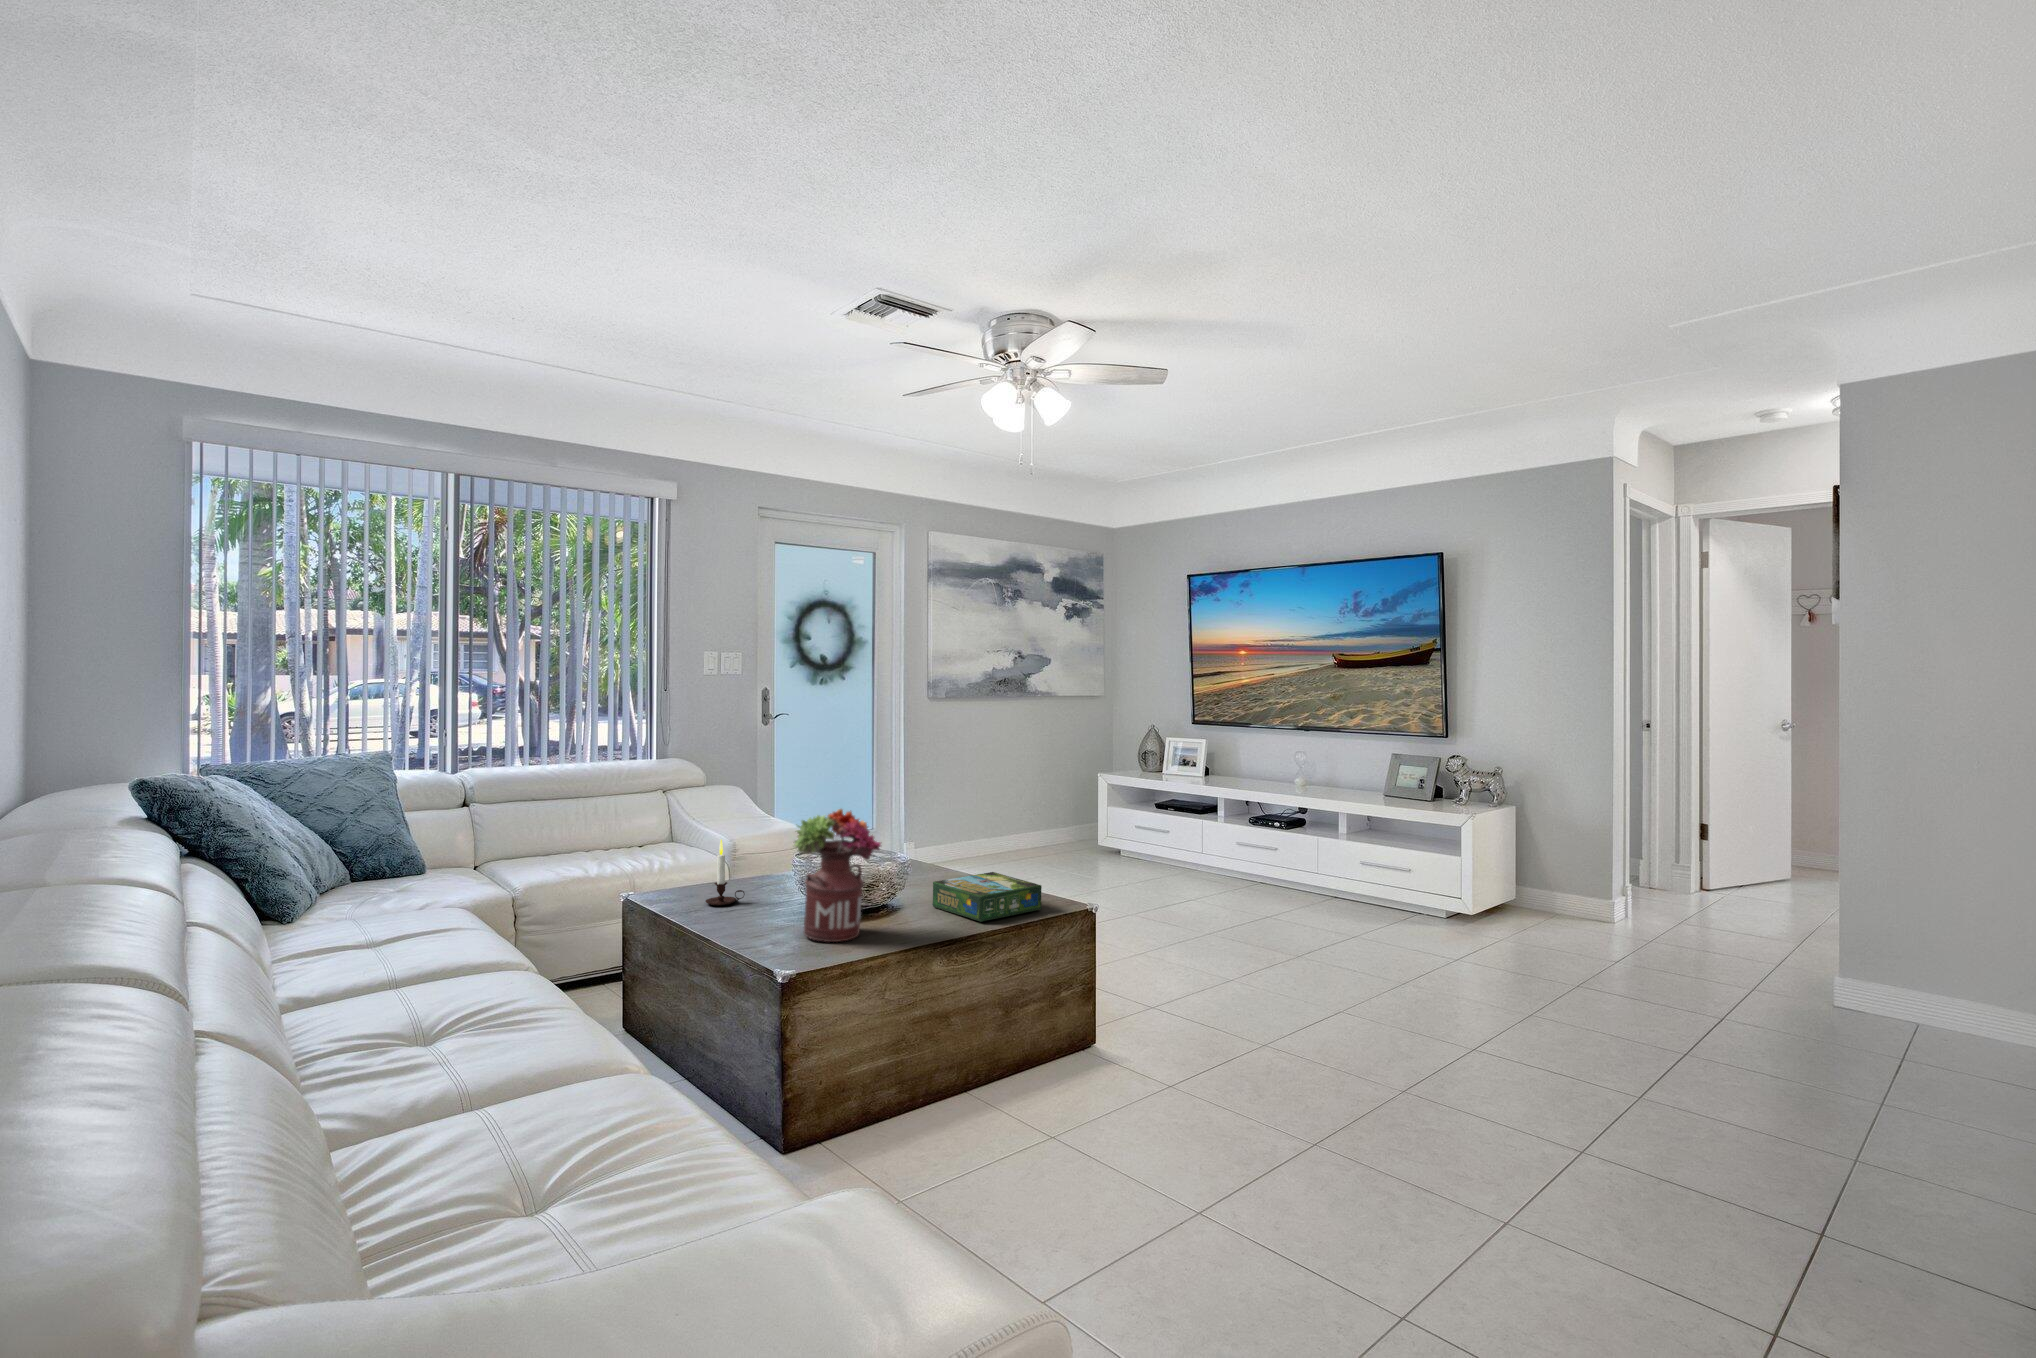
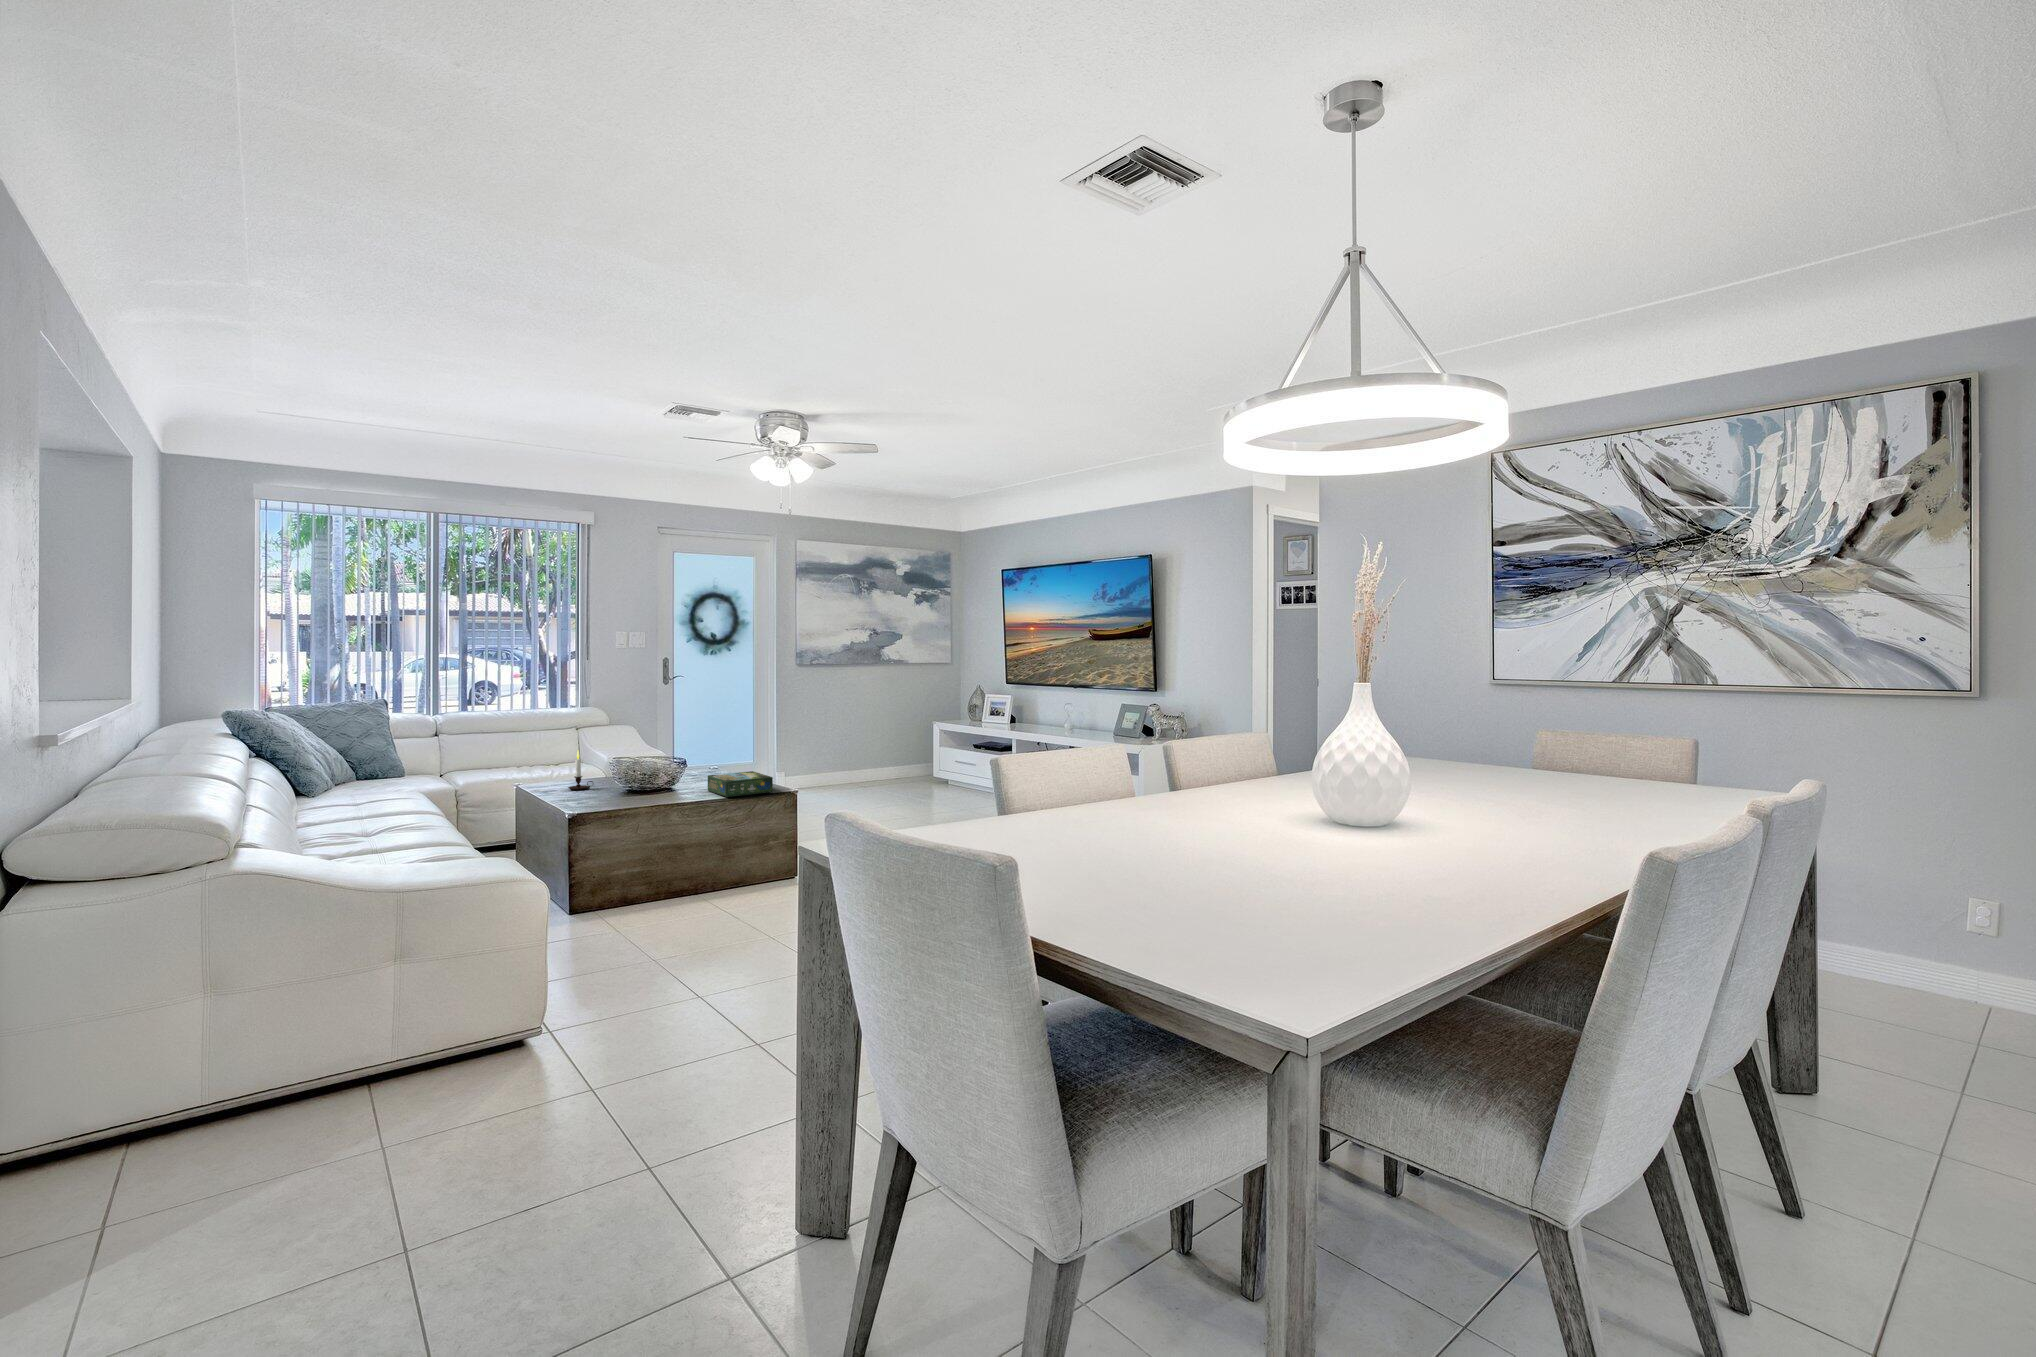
flower arrangement: present [793,809,881,942] -> none [602,728,659,805]

